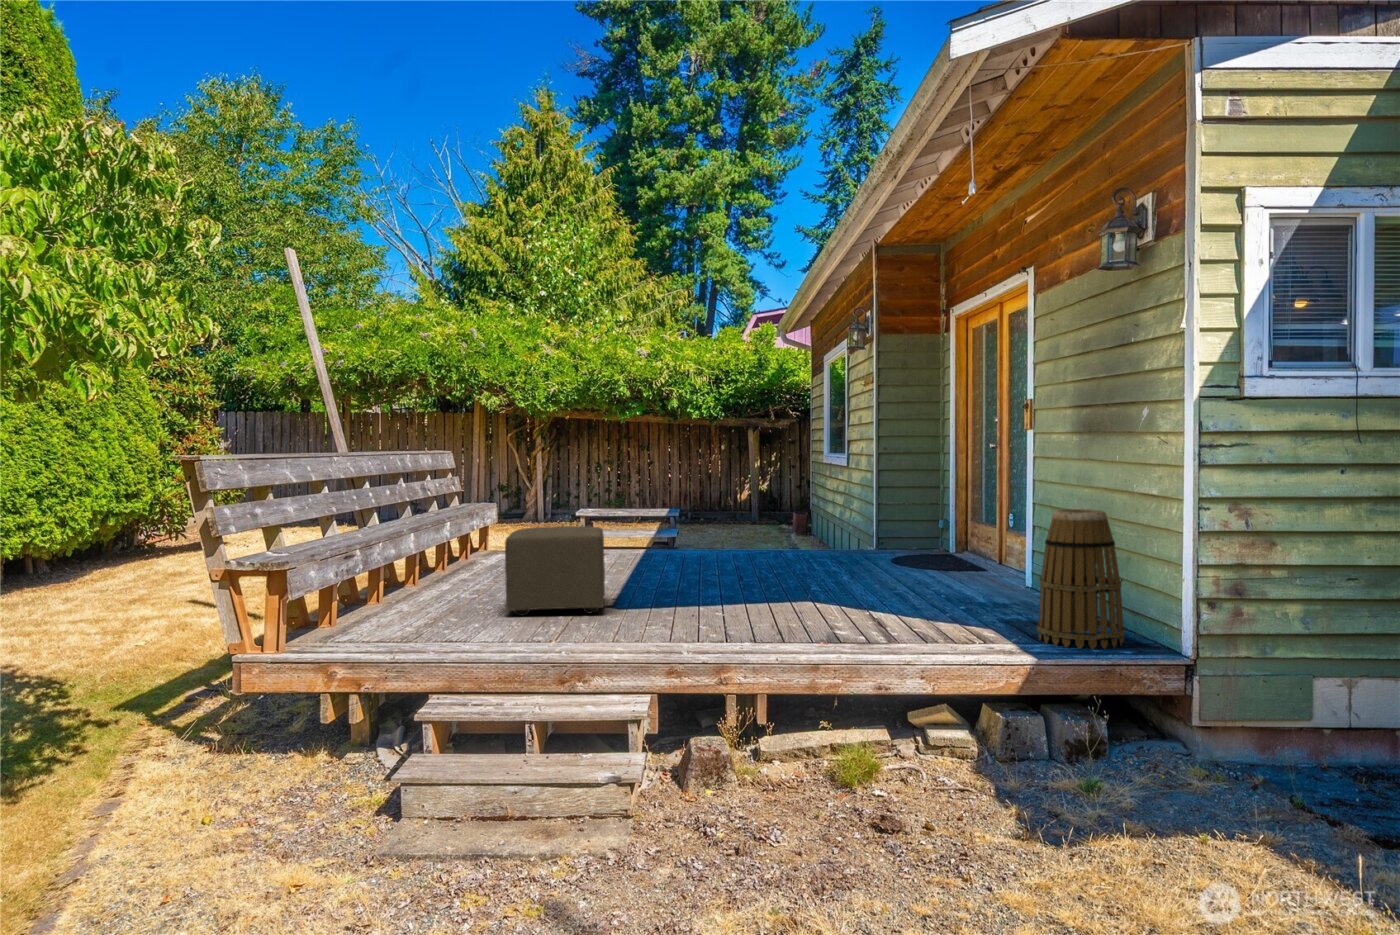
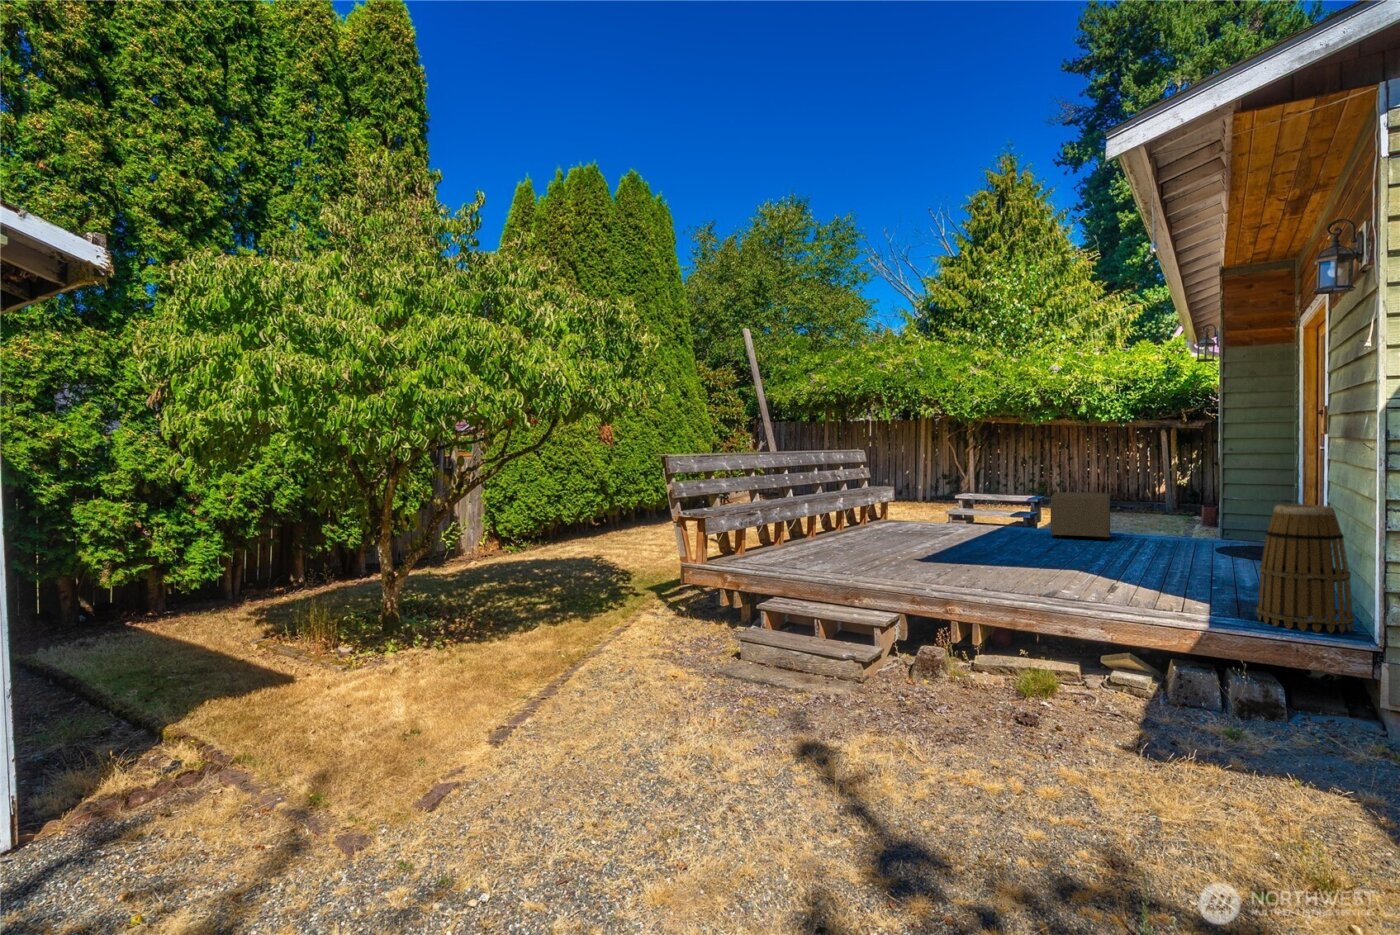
ottoman: present [505,526,605,616] -> present [1050,492,1110,540]

